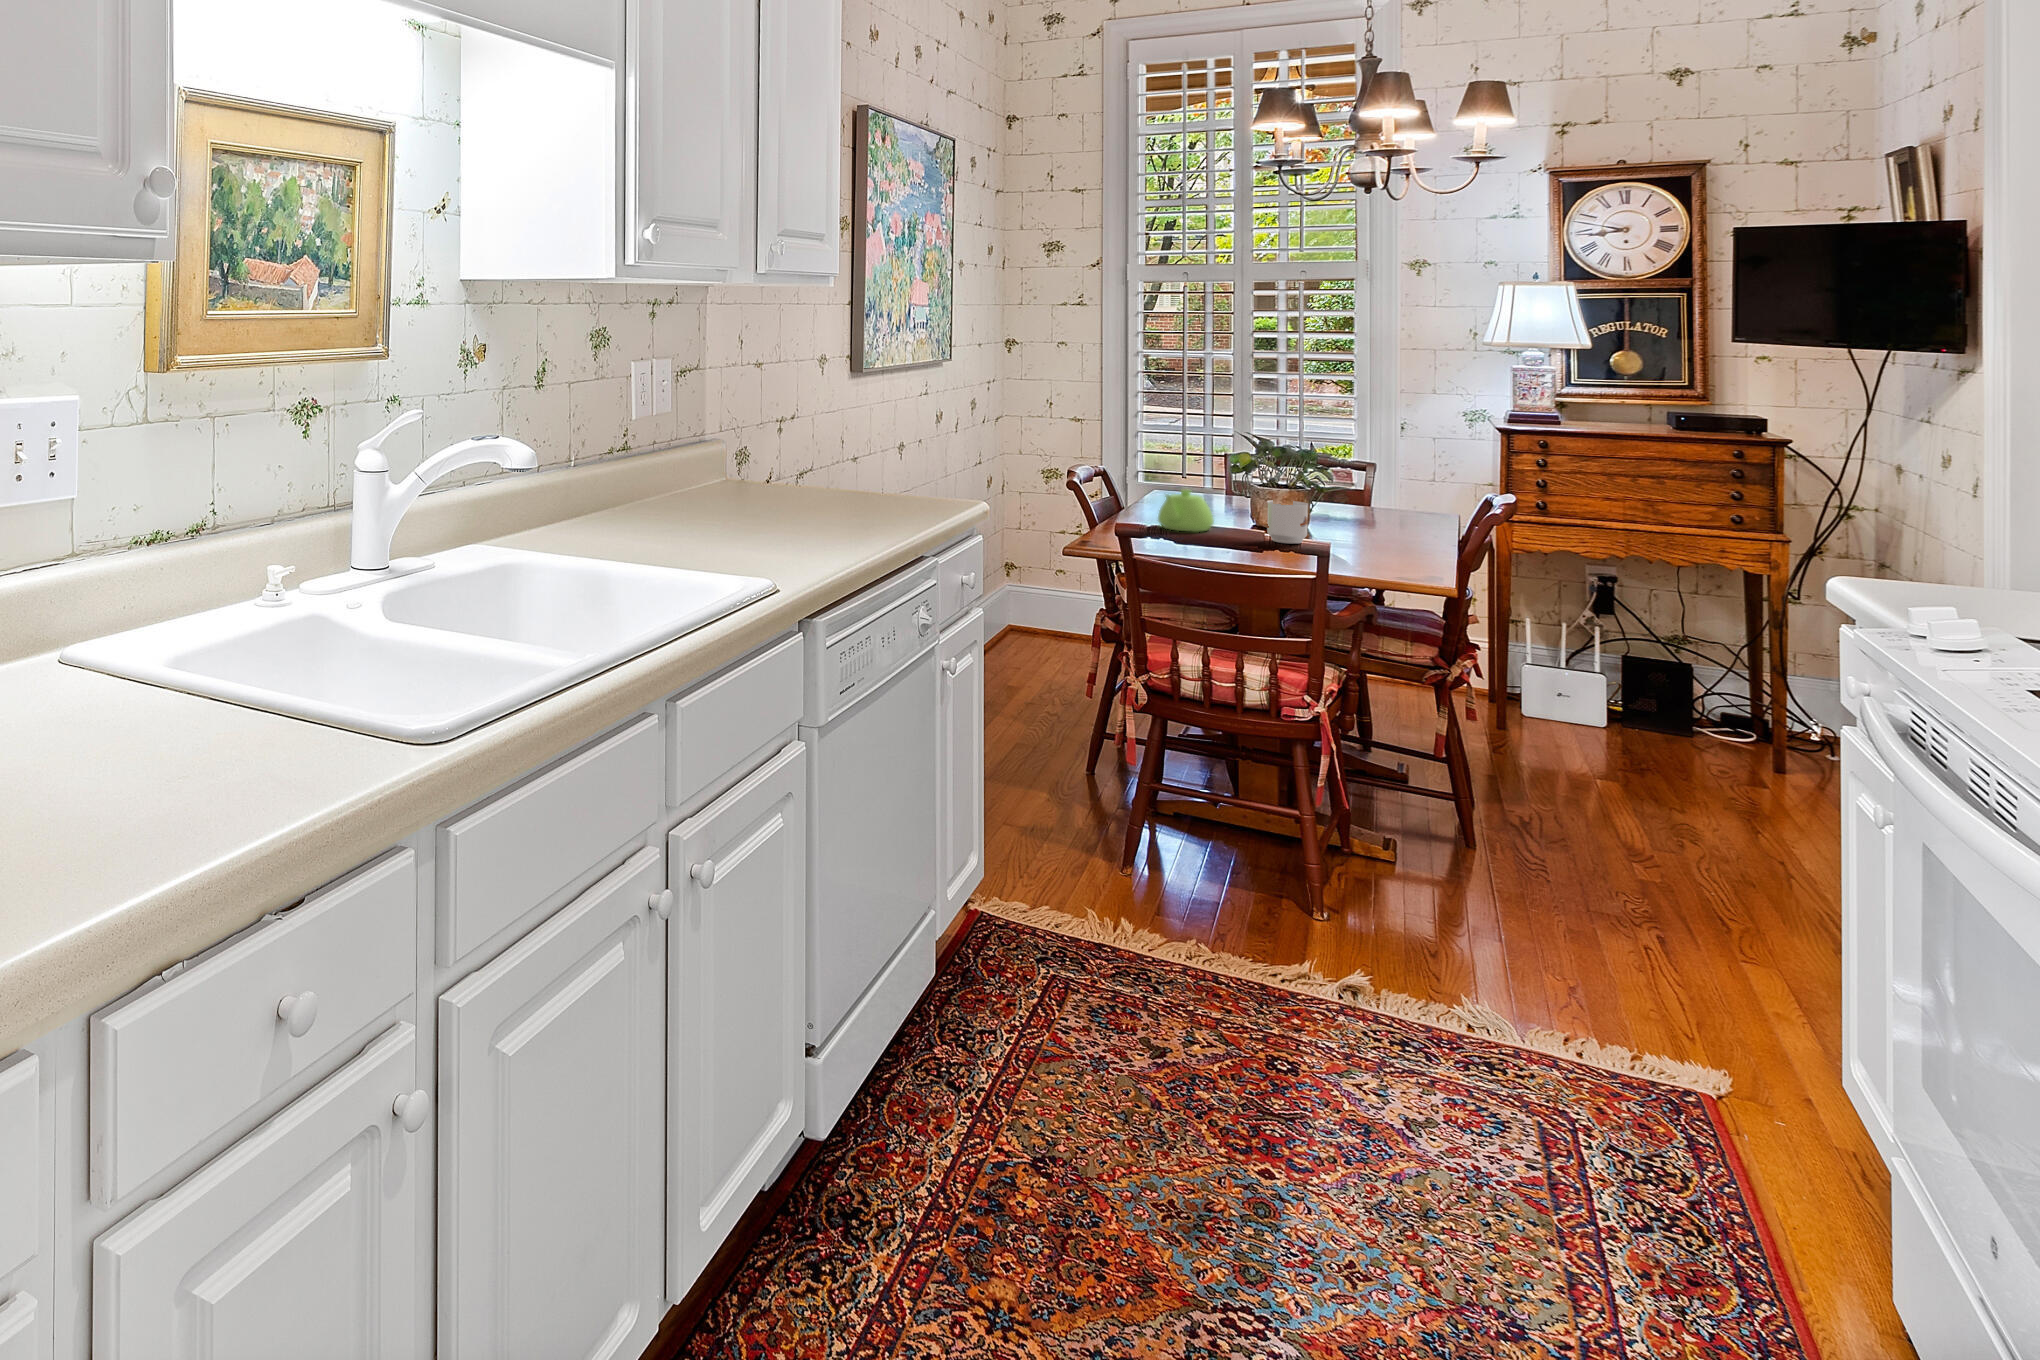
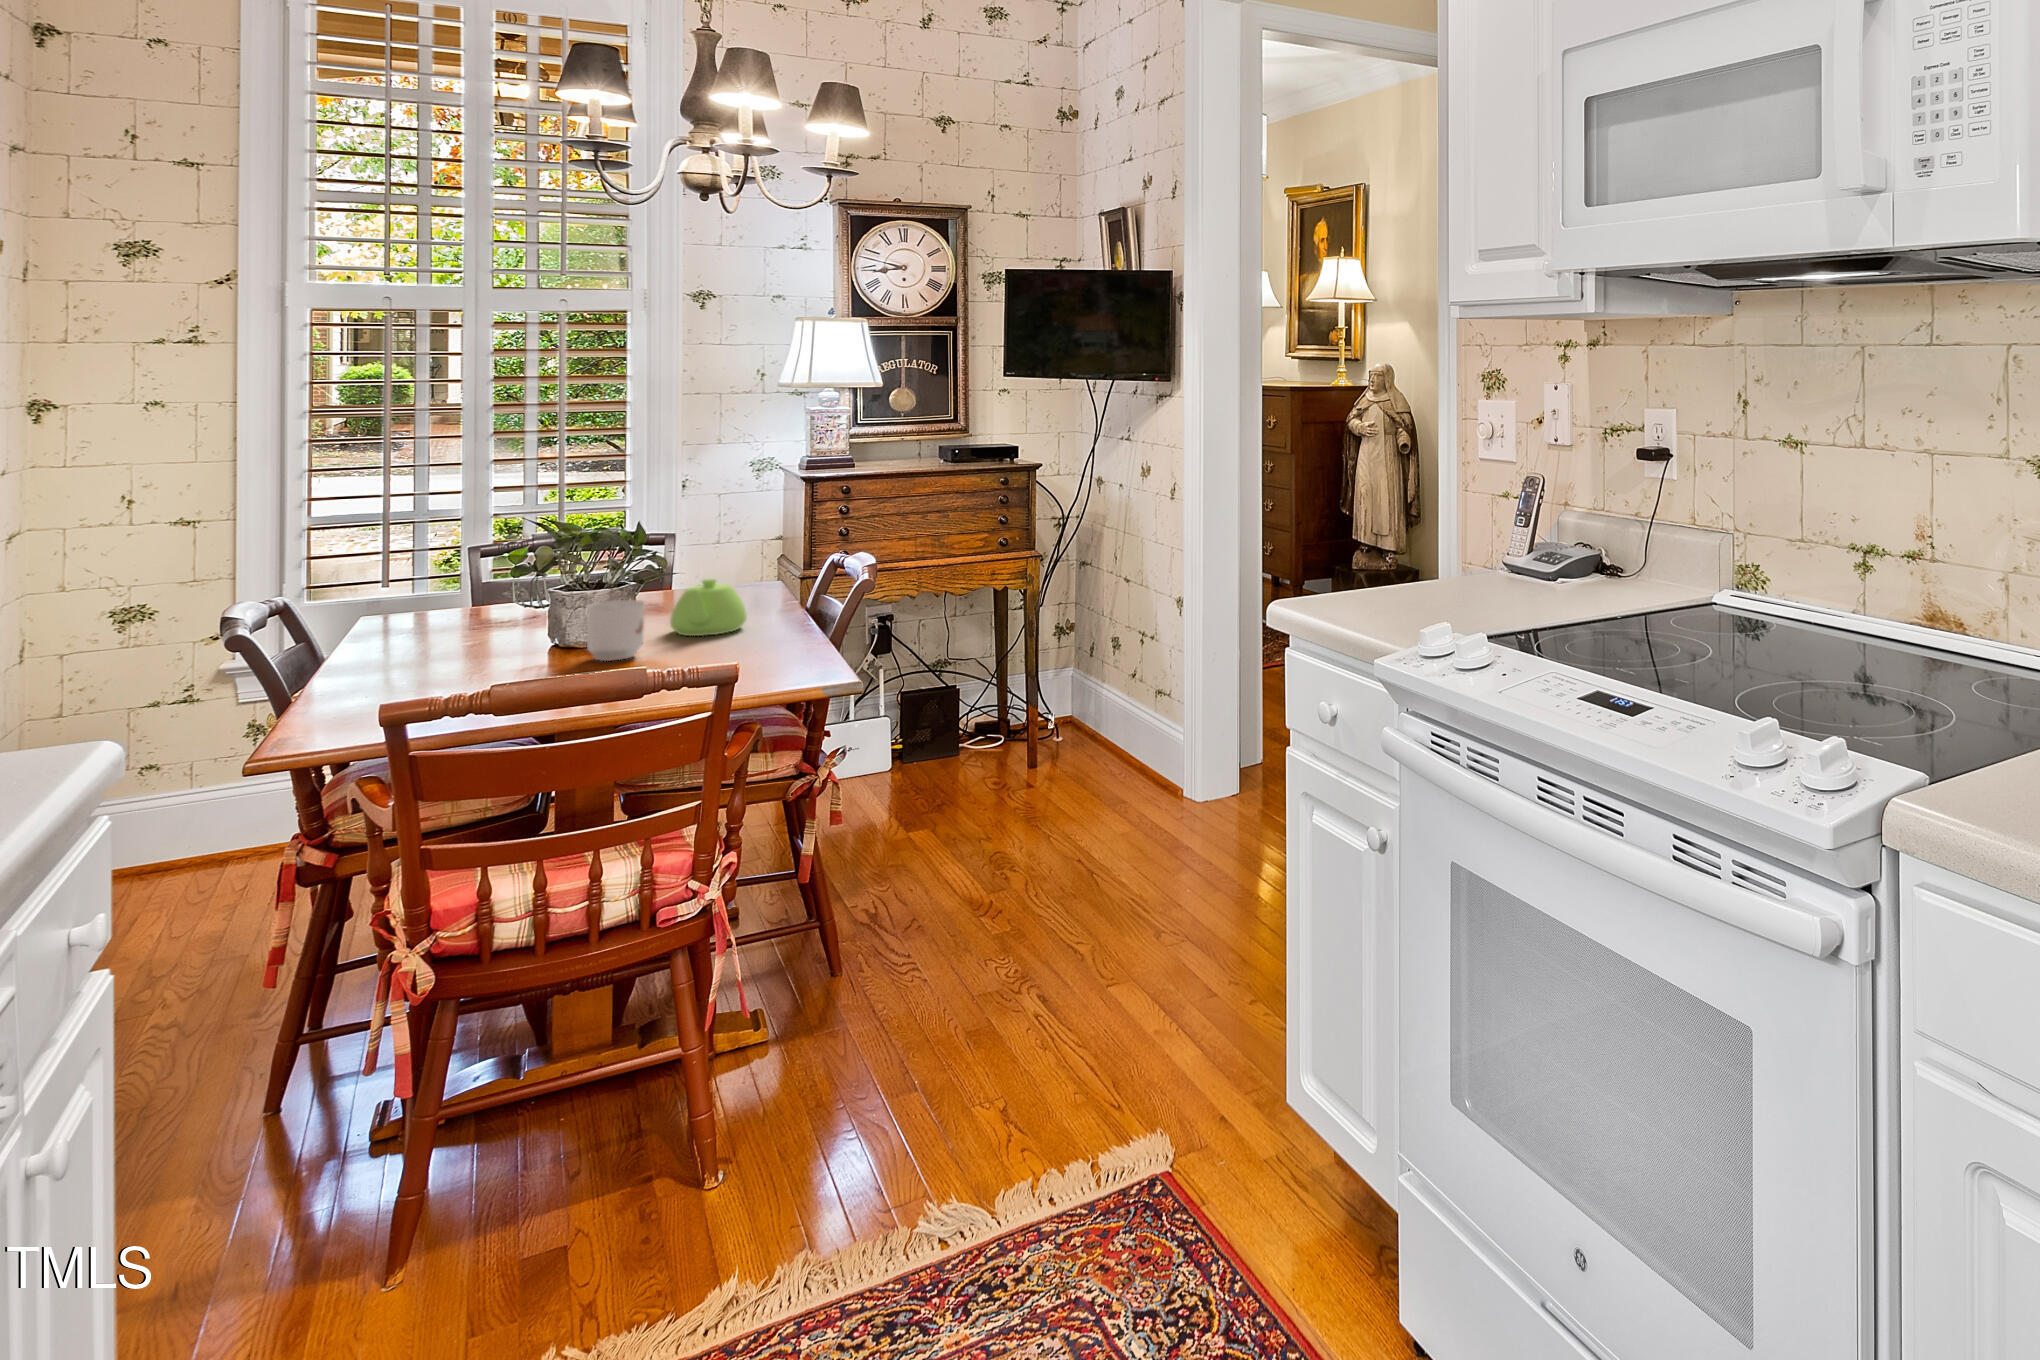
teapot: present [1158,489,1214,532] -> present [670,579,747,636]

